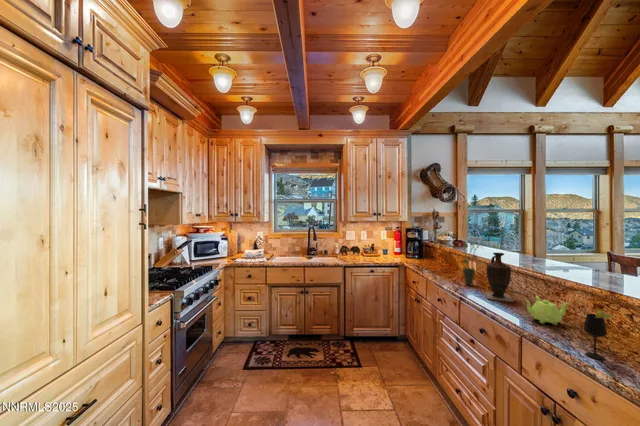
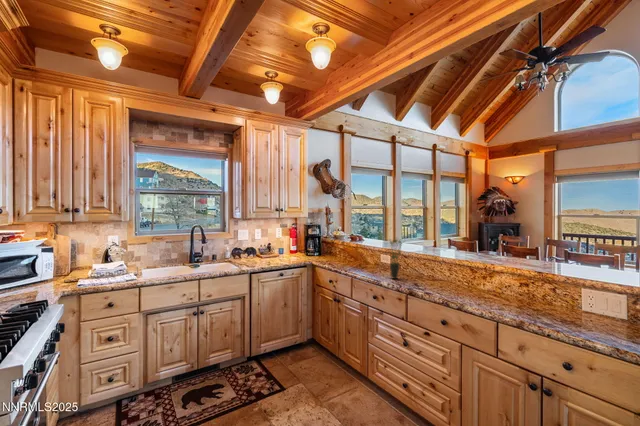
vase: present [485,253,513,302] -> none [417,247,443,290]
teapot: present [525,296,568,325] -> none [469,281,495,304]
wine glass: present [584,309,612,360] -> none [531,286,549,324]

